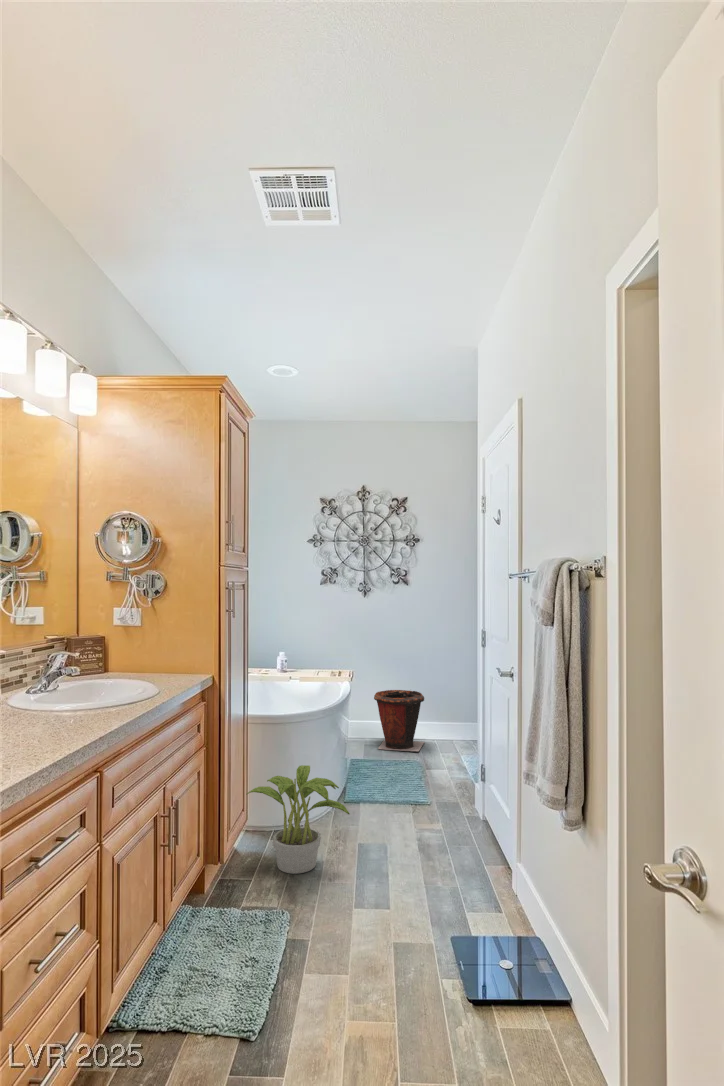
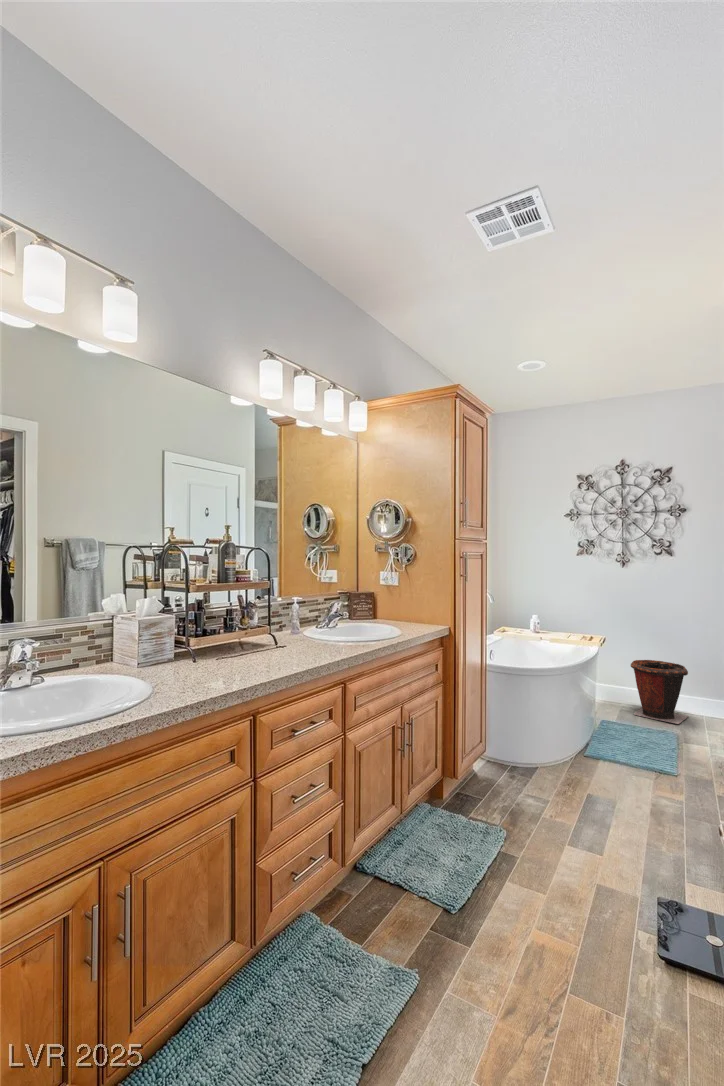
potted plant: present [247,765,350,874] -> none [483,714,573,804]

